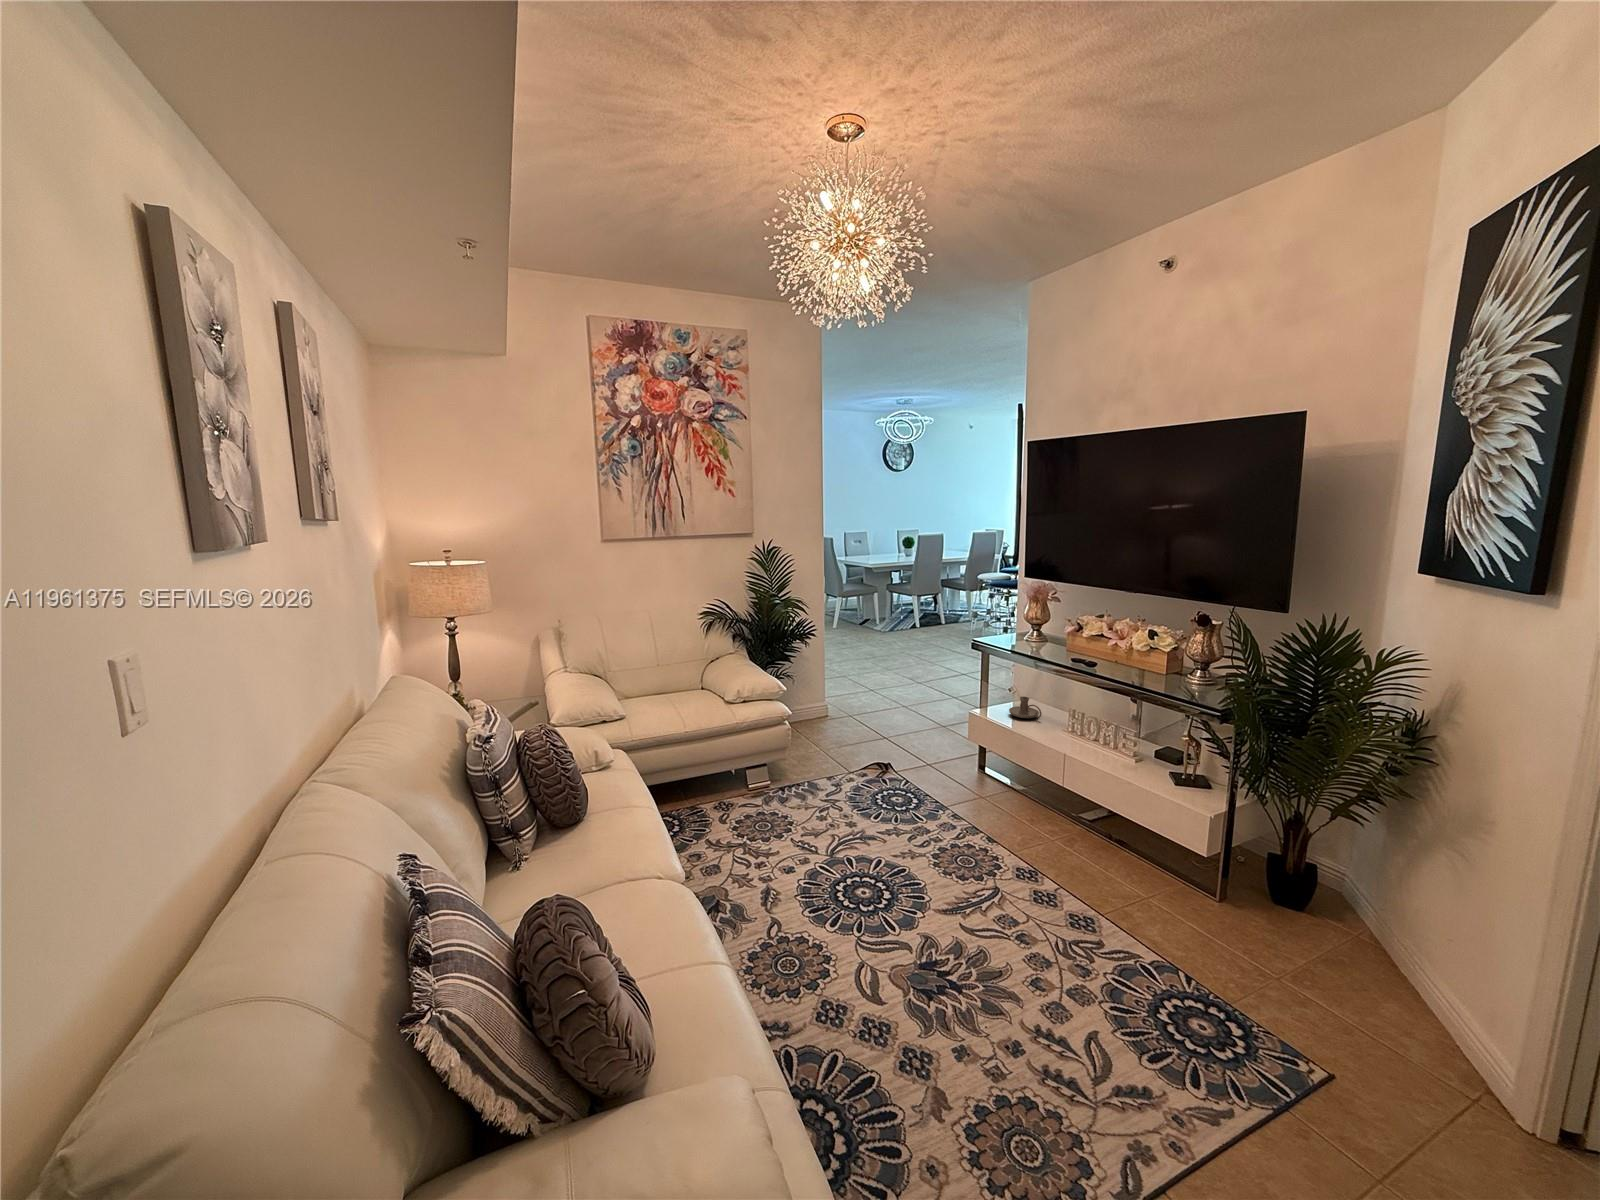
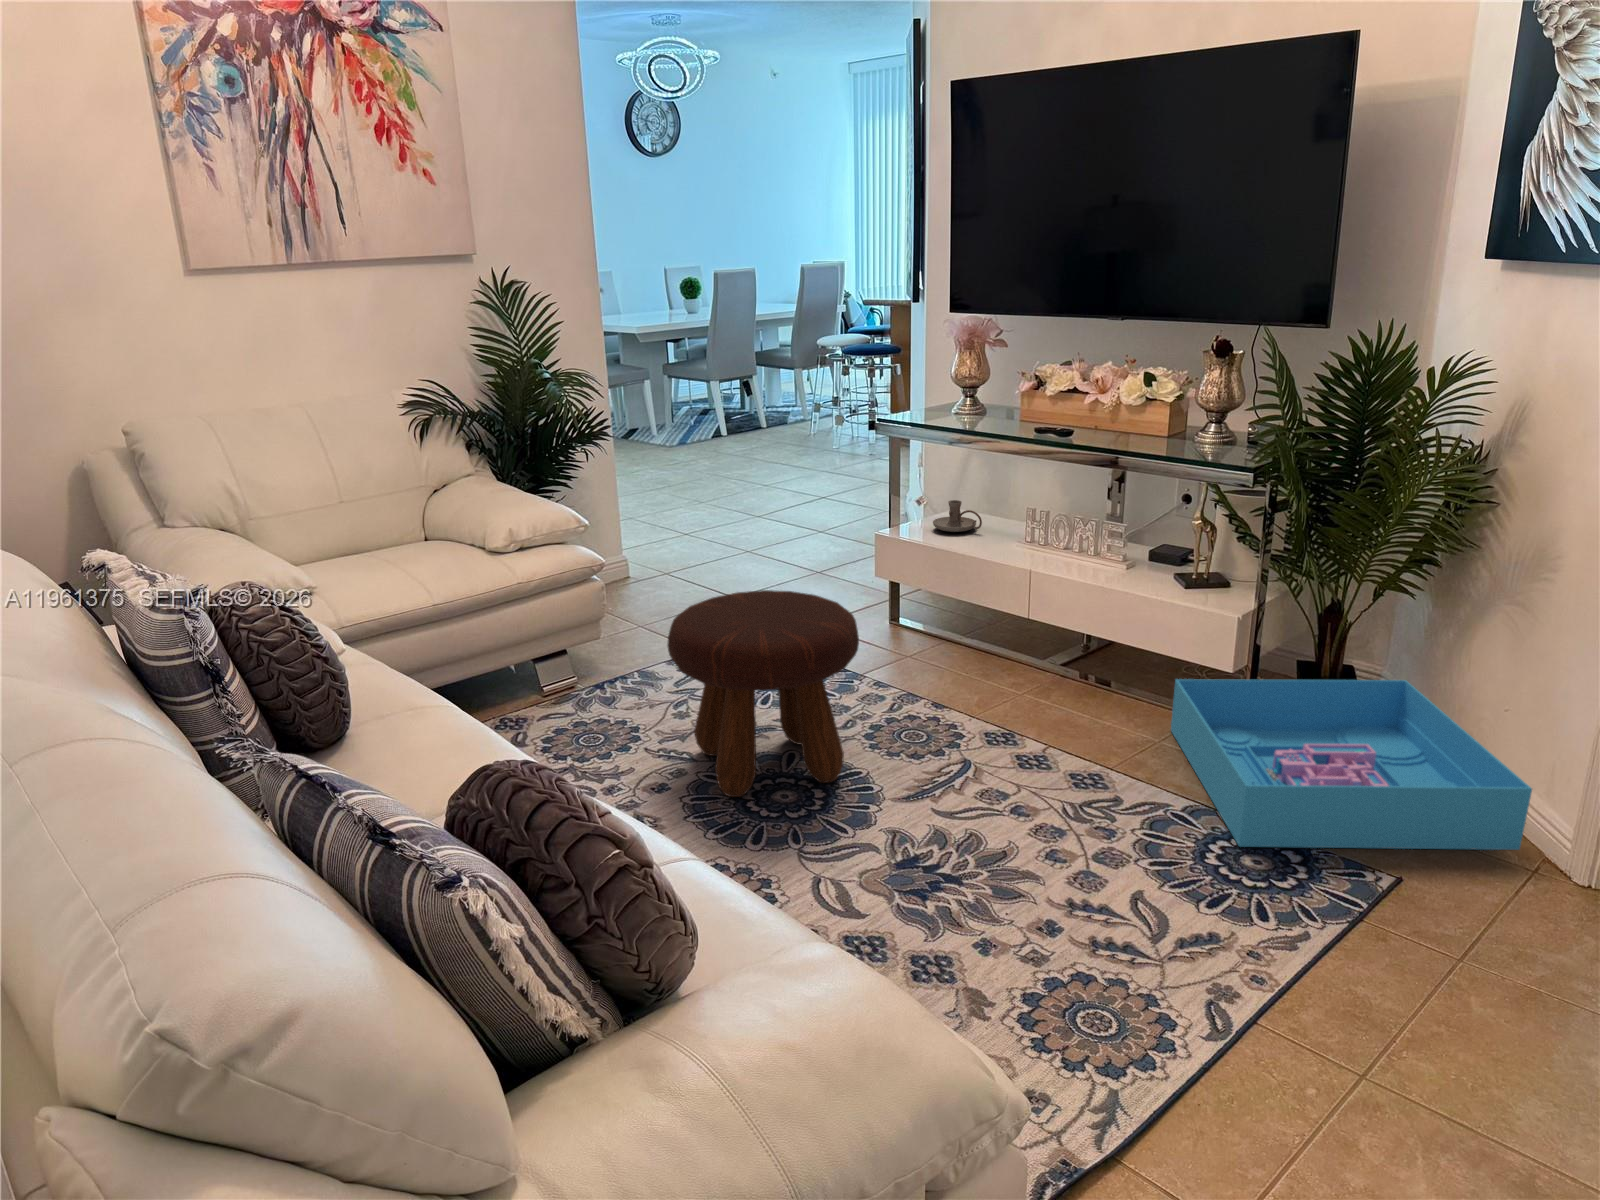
footstool: none [802,749,925,888] -> present [667,590,859,797]
storage bin: none [1160,855,1471,1075] -> present [1171,679,1532,850]

